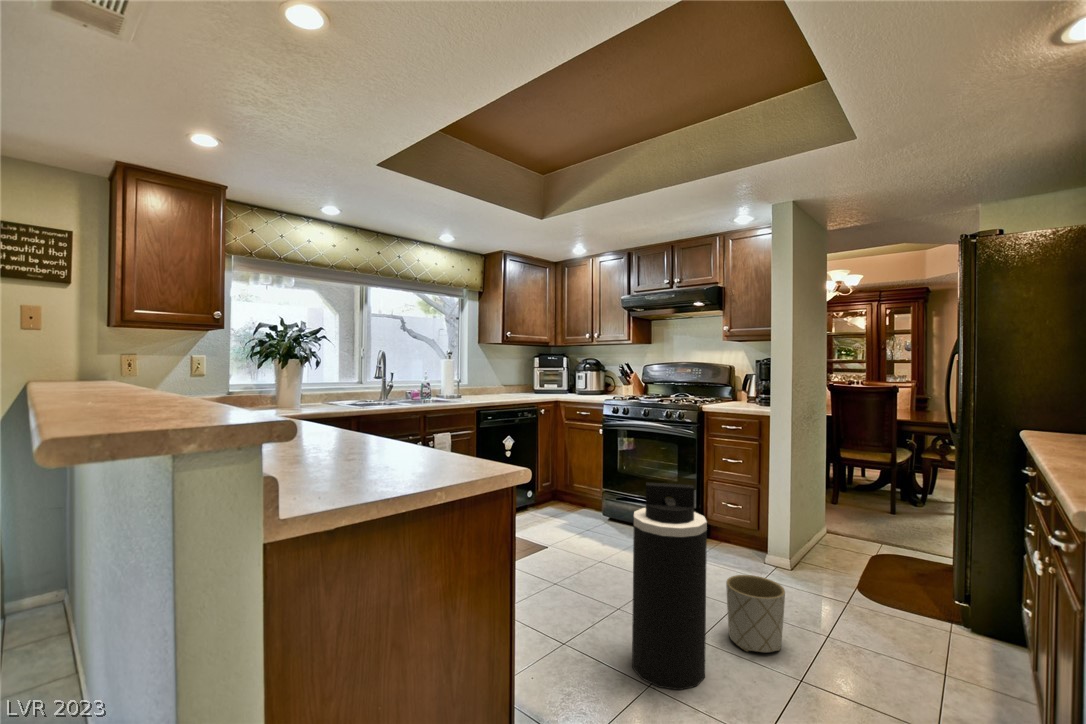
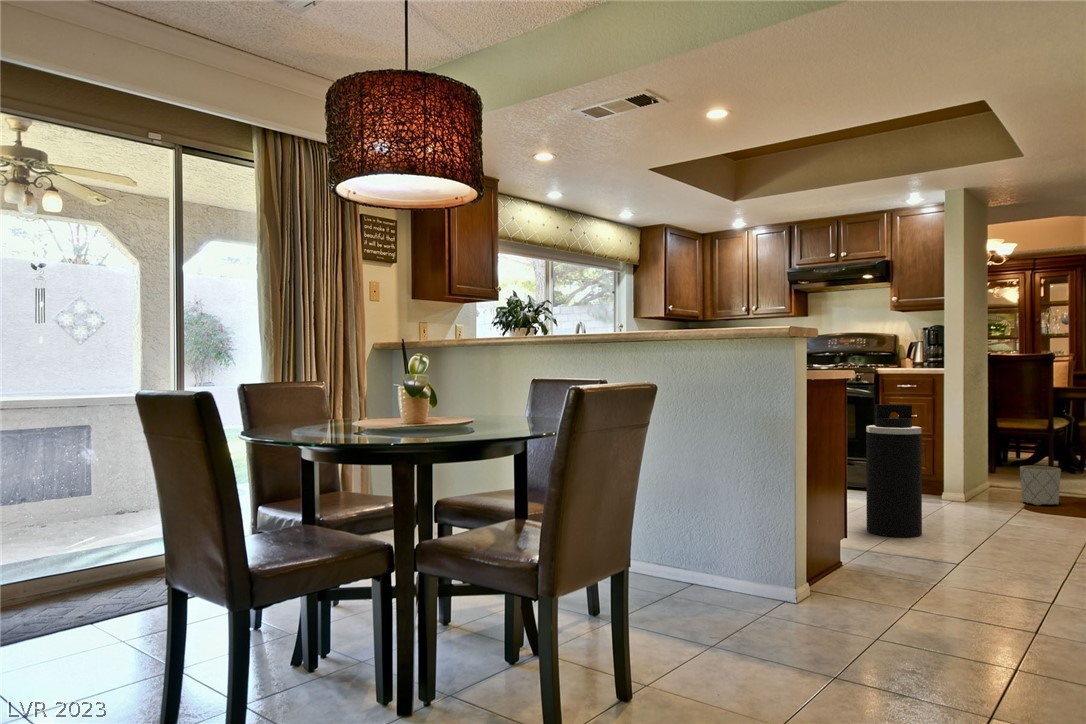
planter: present [726,575,785,652] -> present [1020,466,1061,505]

